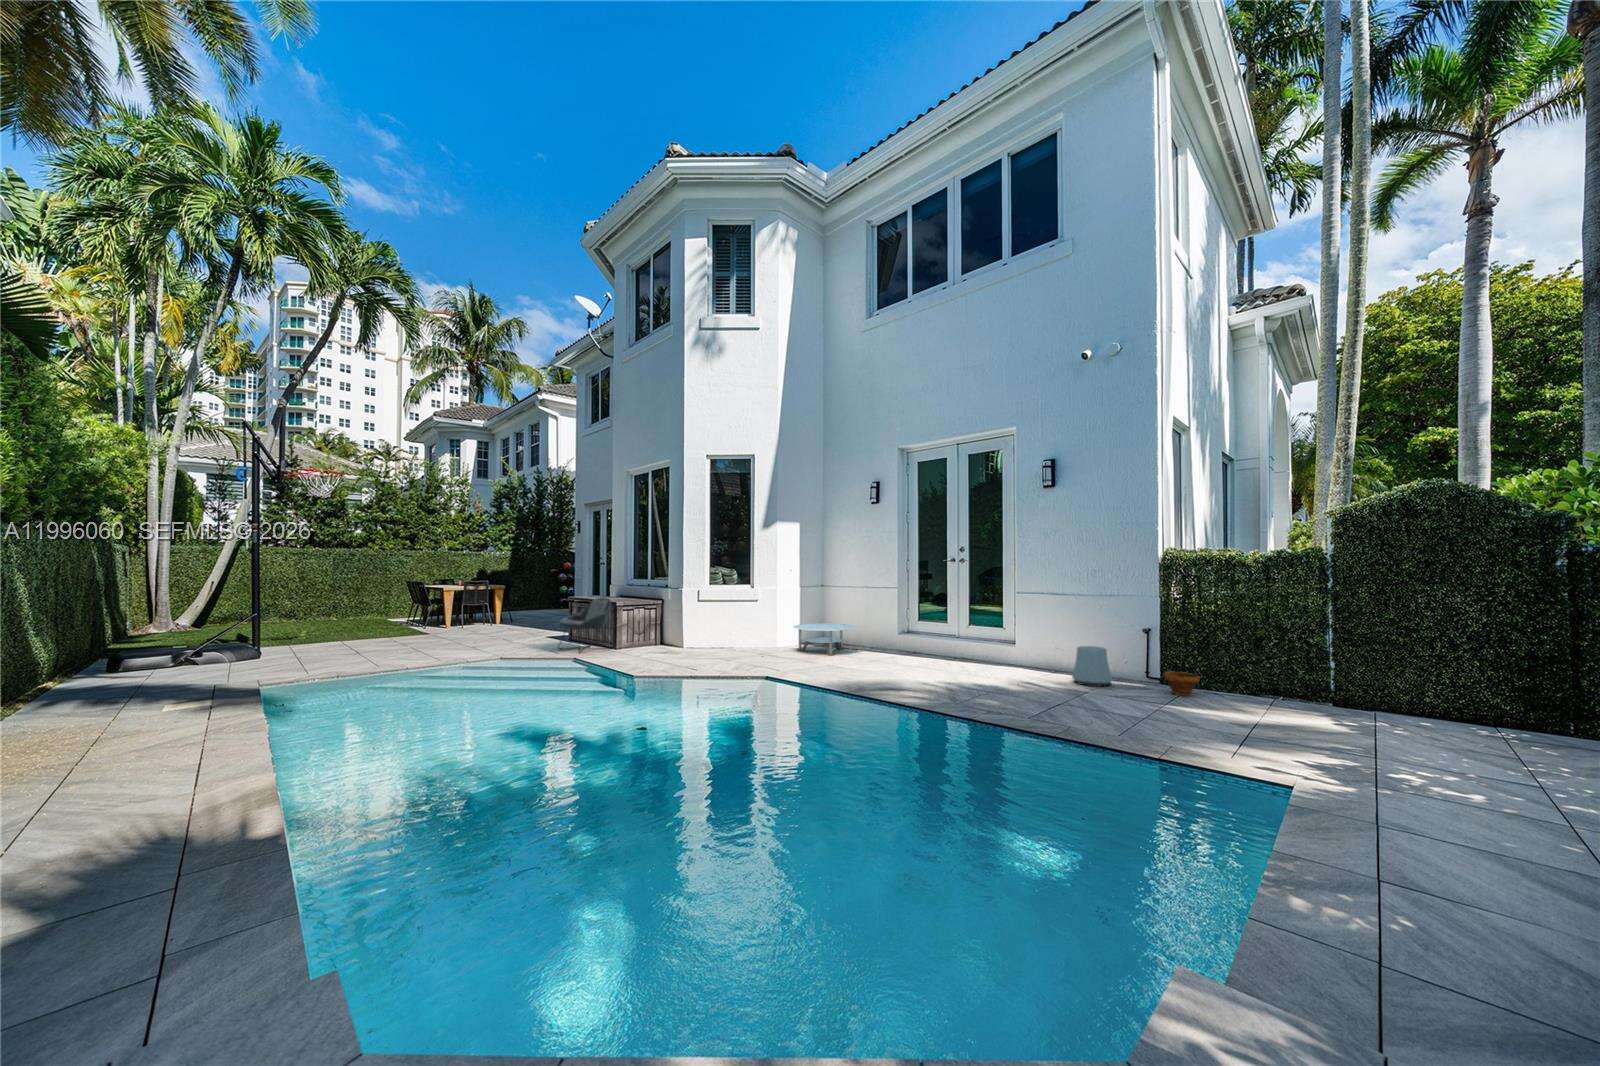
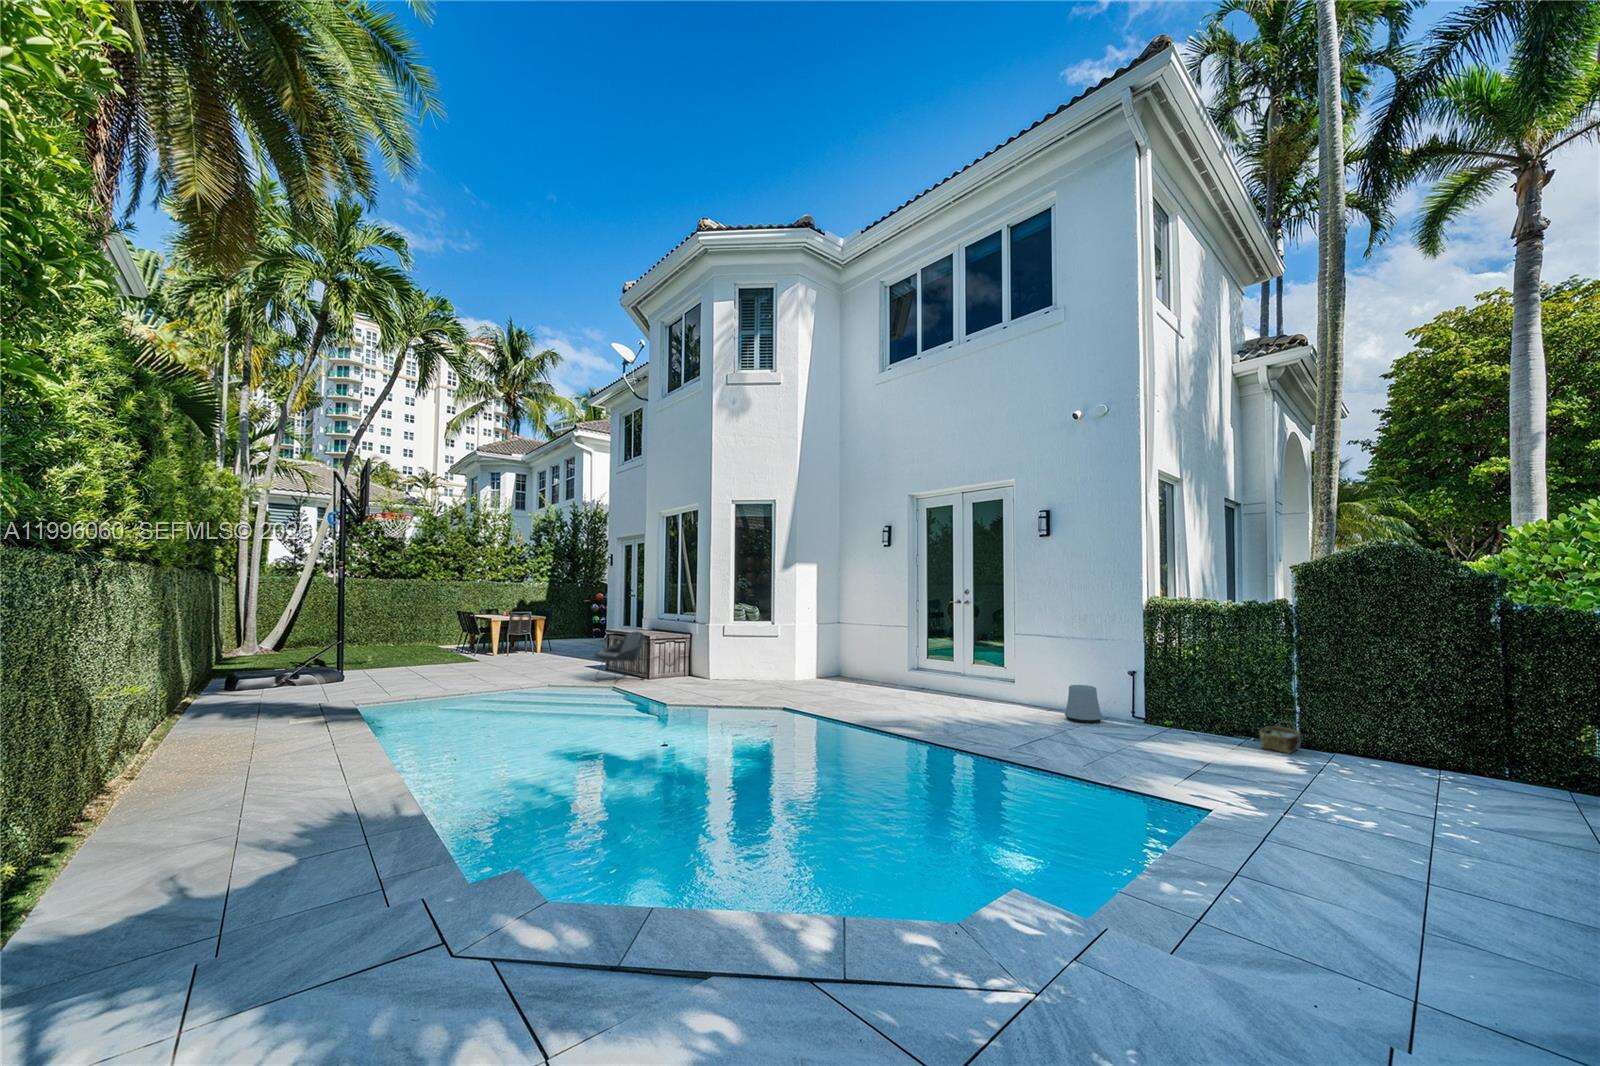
round table: present [794,623,854,656] -> none [812,658,870,690]
planter: present [1164,672,1200,696] -> none [1146,710,1179,734]
woven basket: none [1293,680,1338,715] -> present [1260,722,1301,753]

